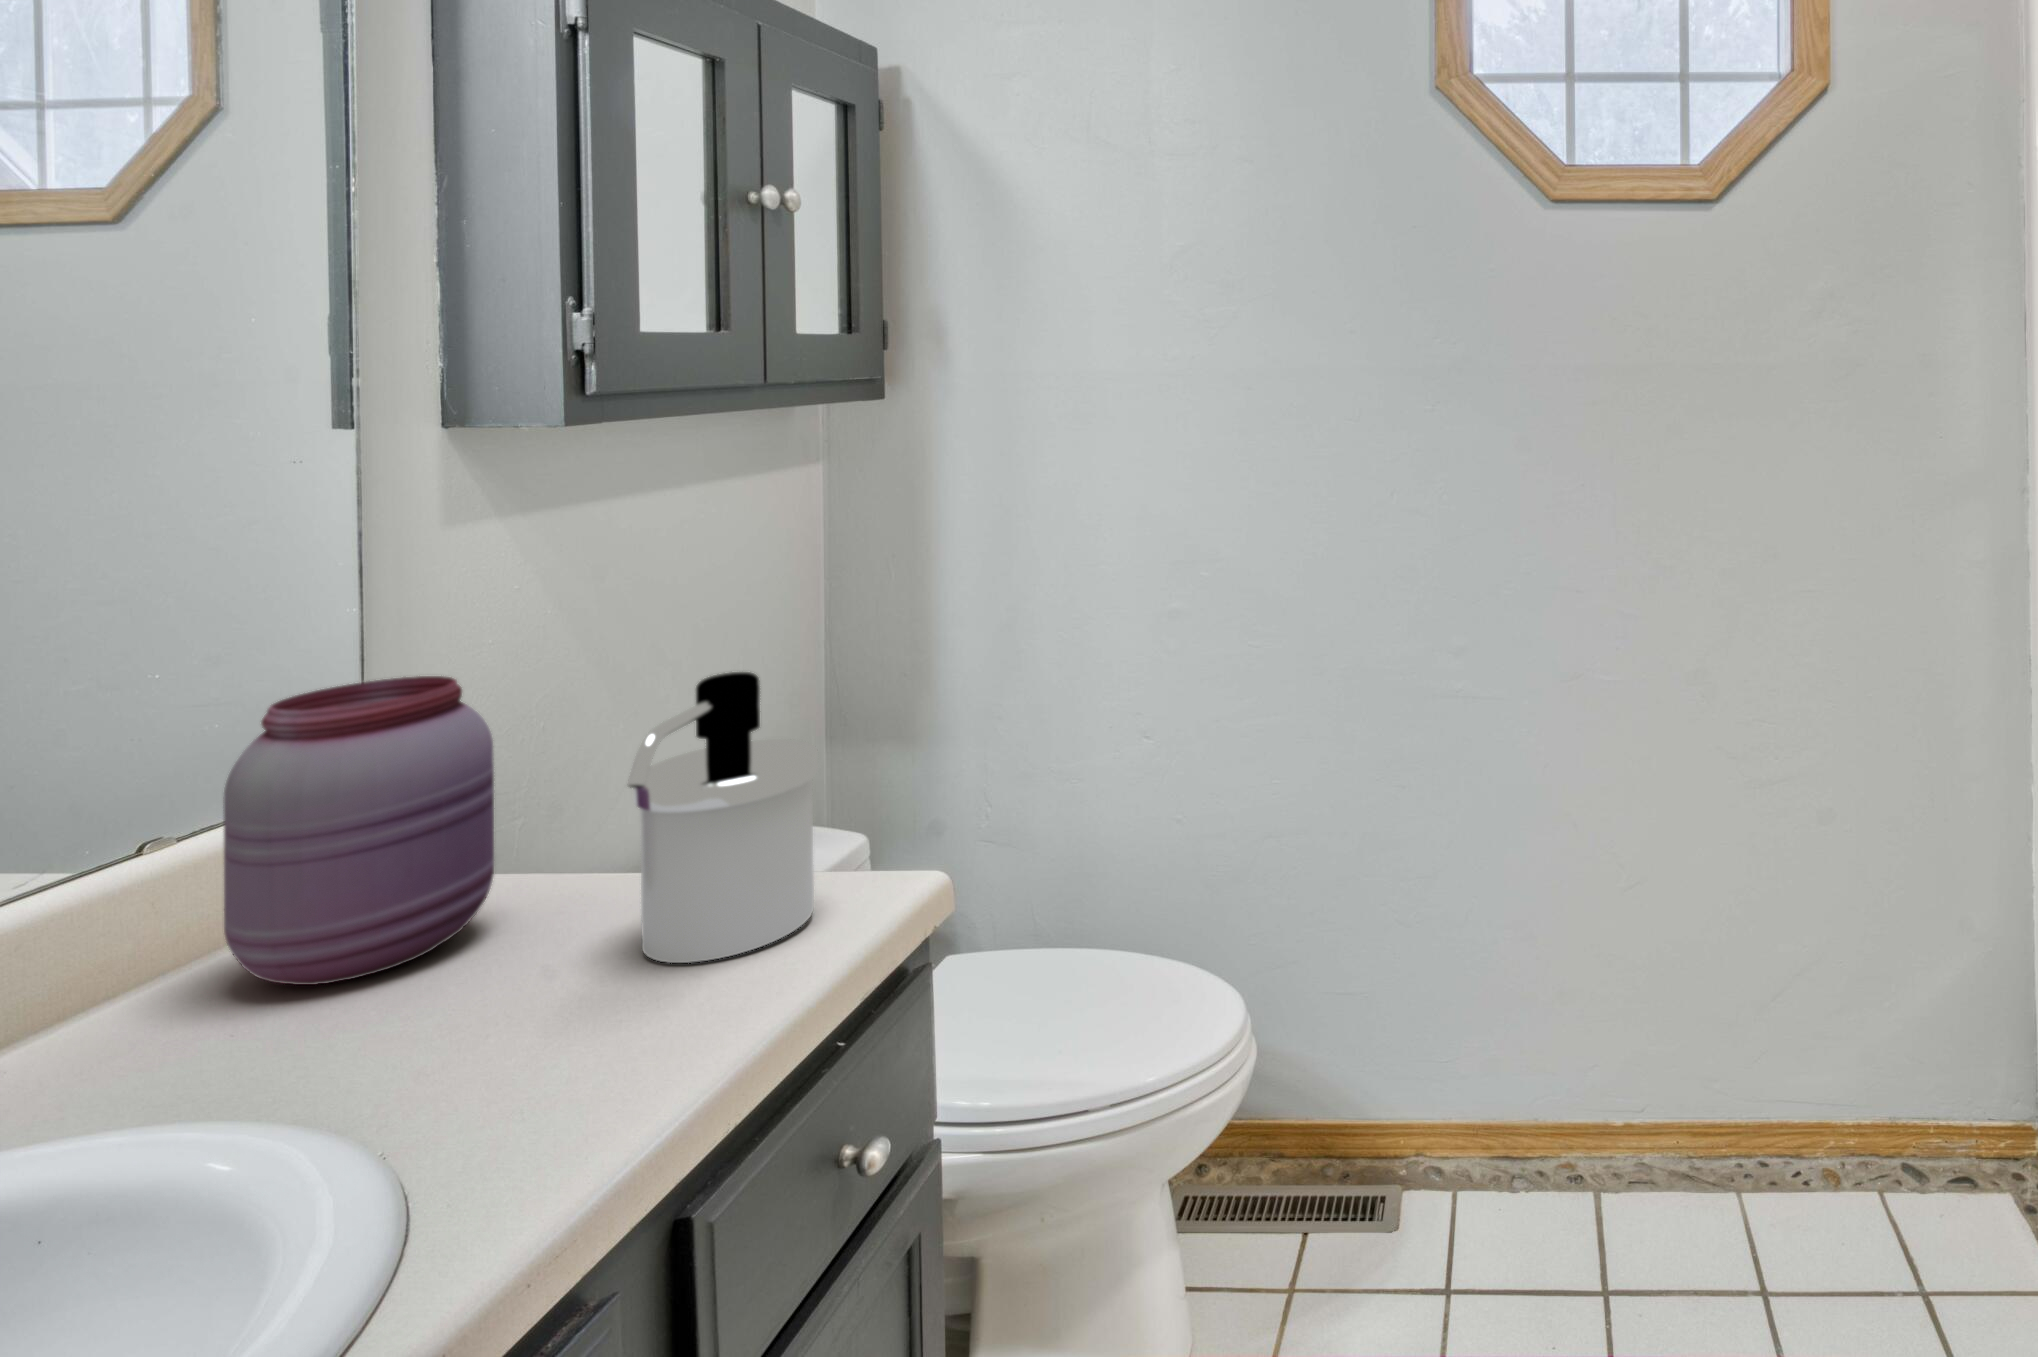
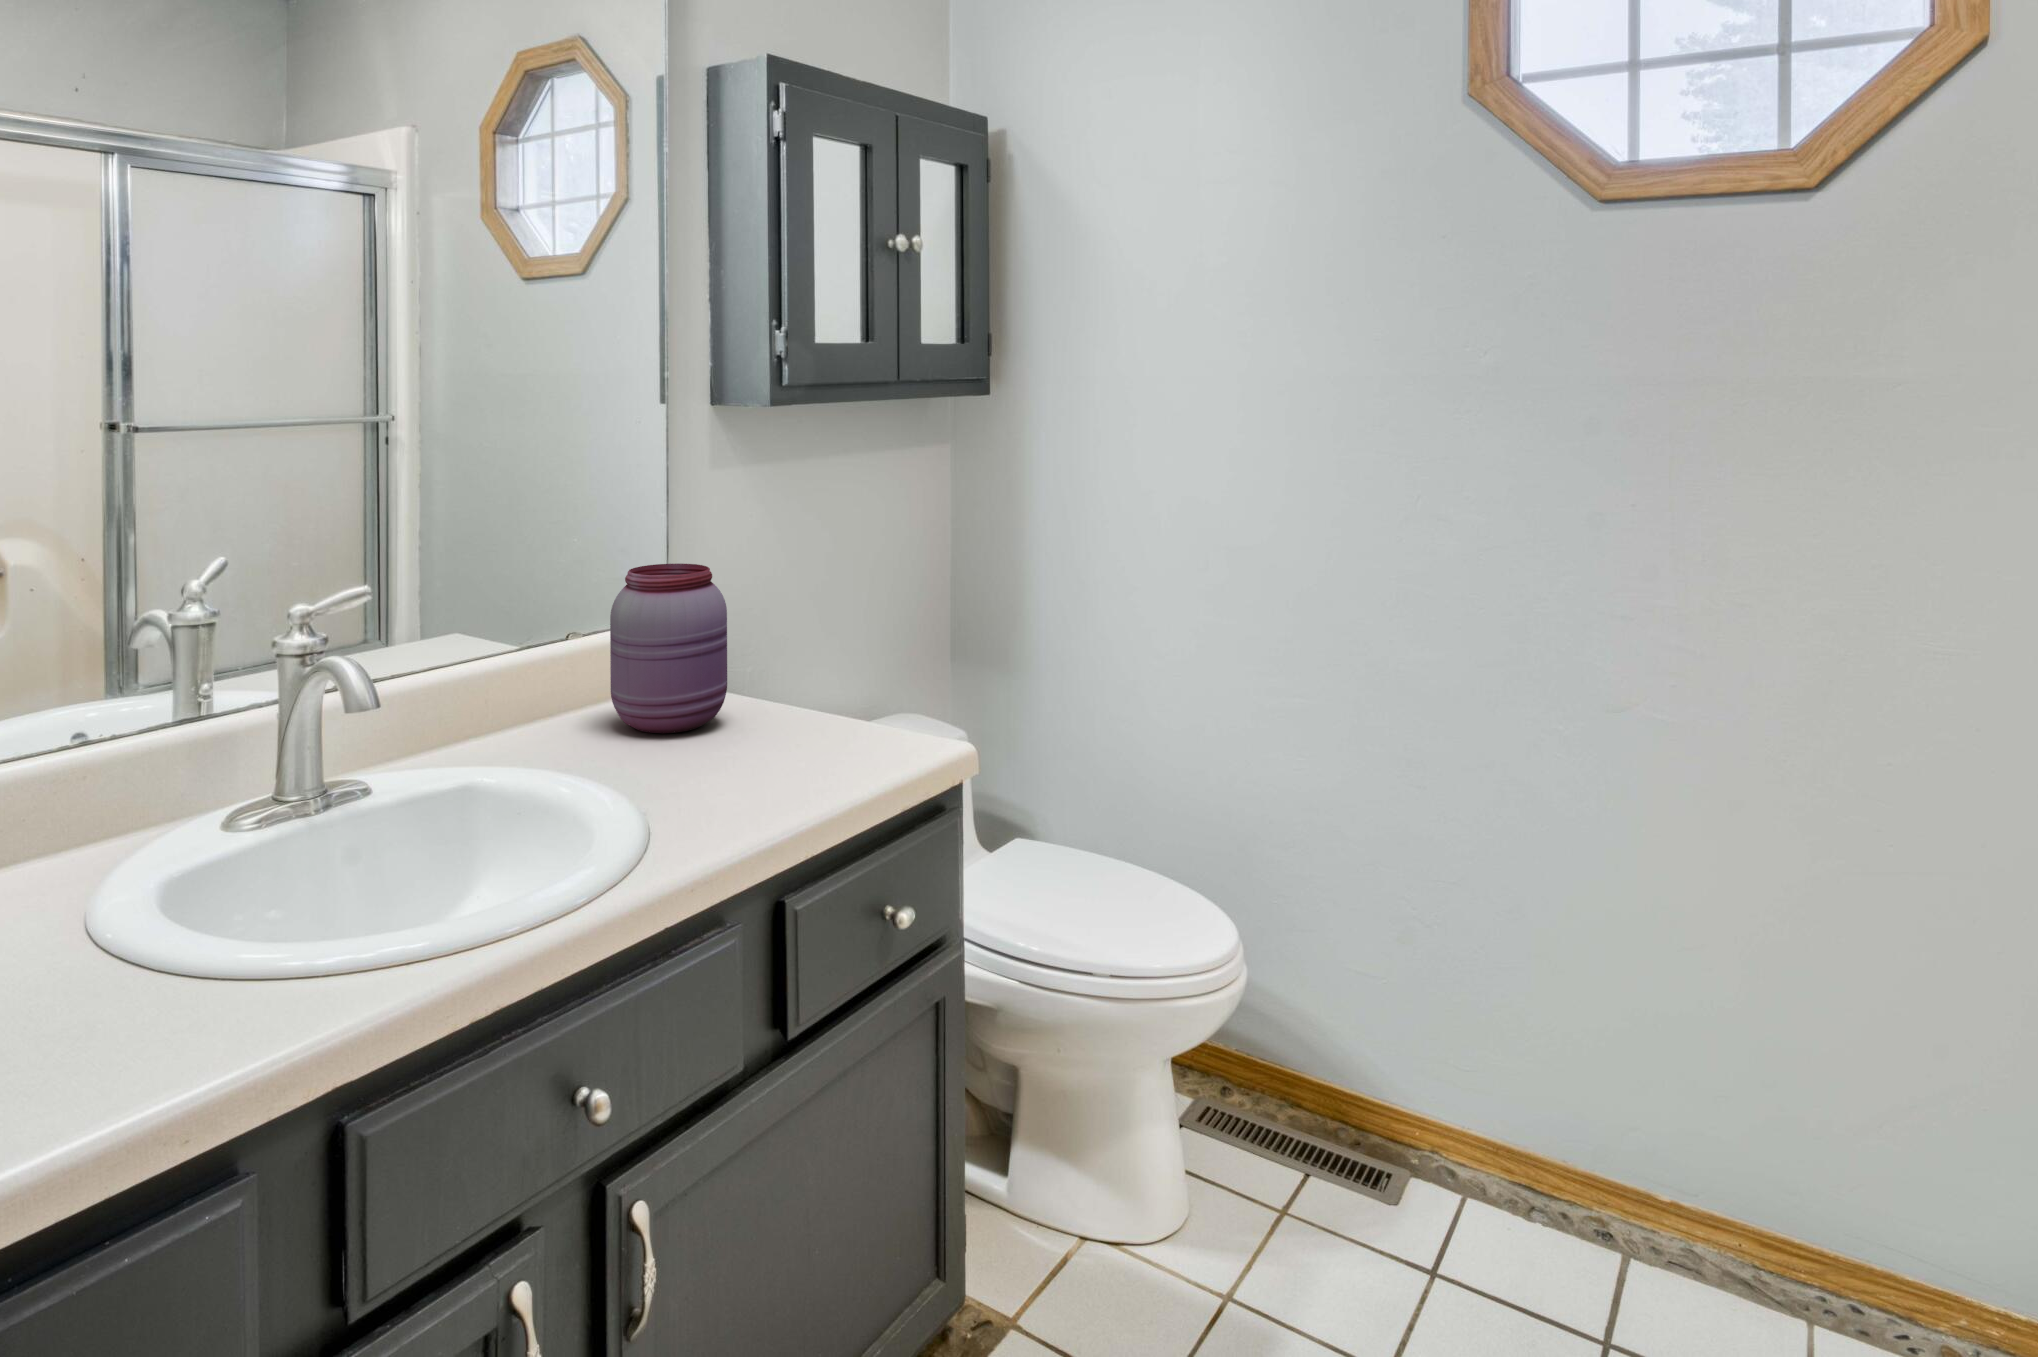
soap dispenser: present [627,672,818,963] -> none [777,583,890,765]

